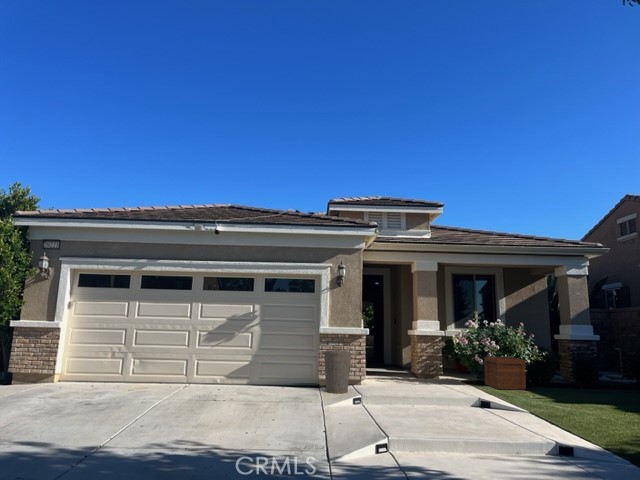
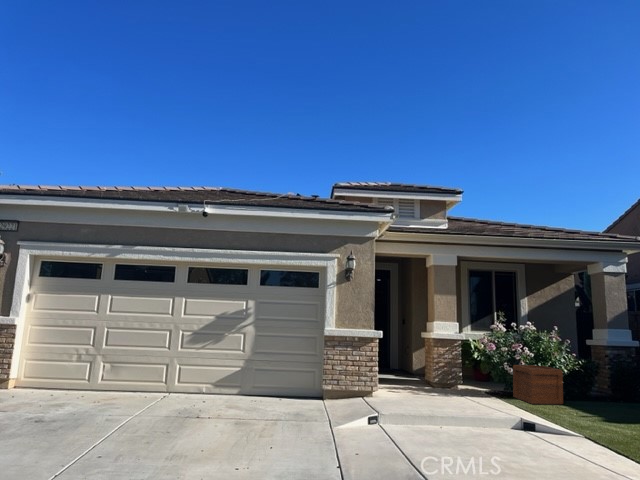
trash can: present [324,350,351,393] -> none [329,356,362,408]

